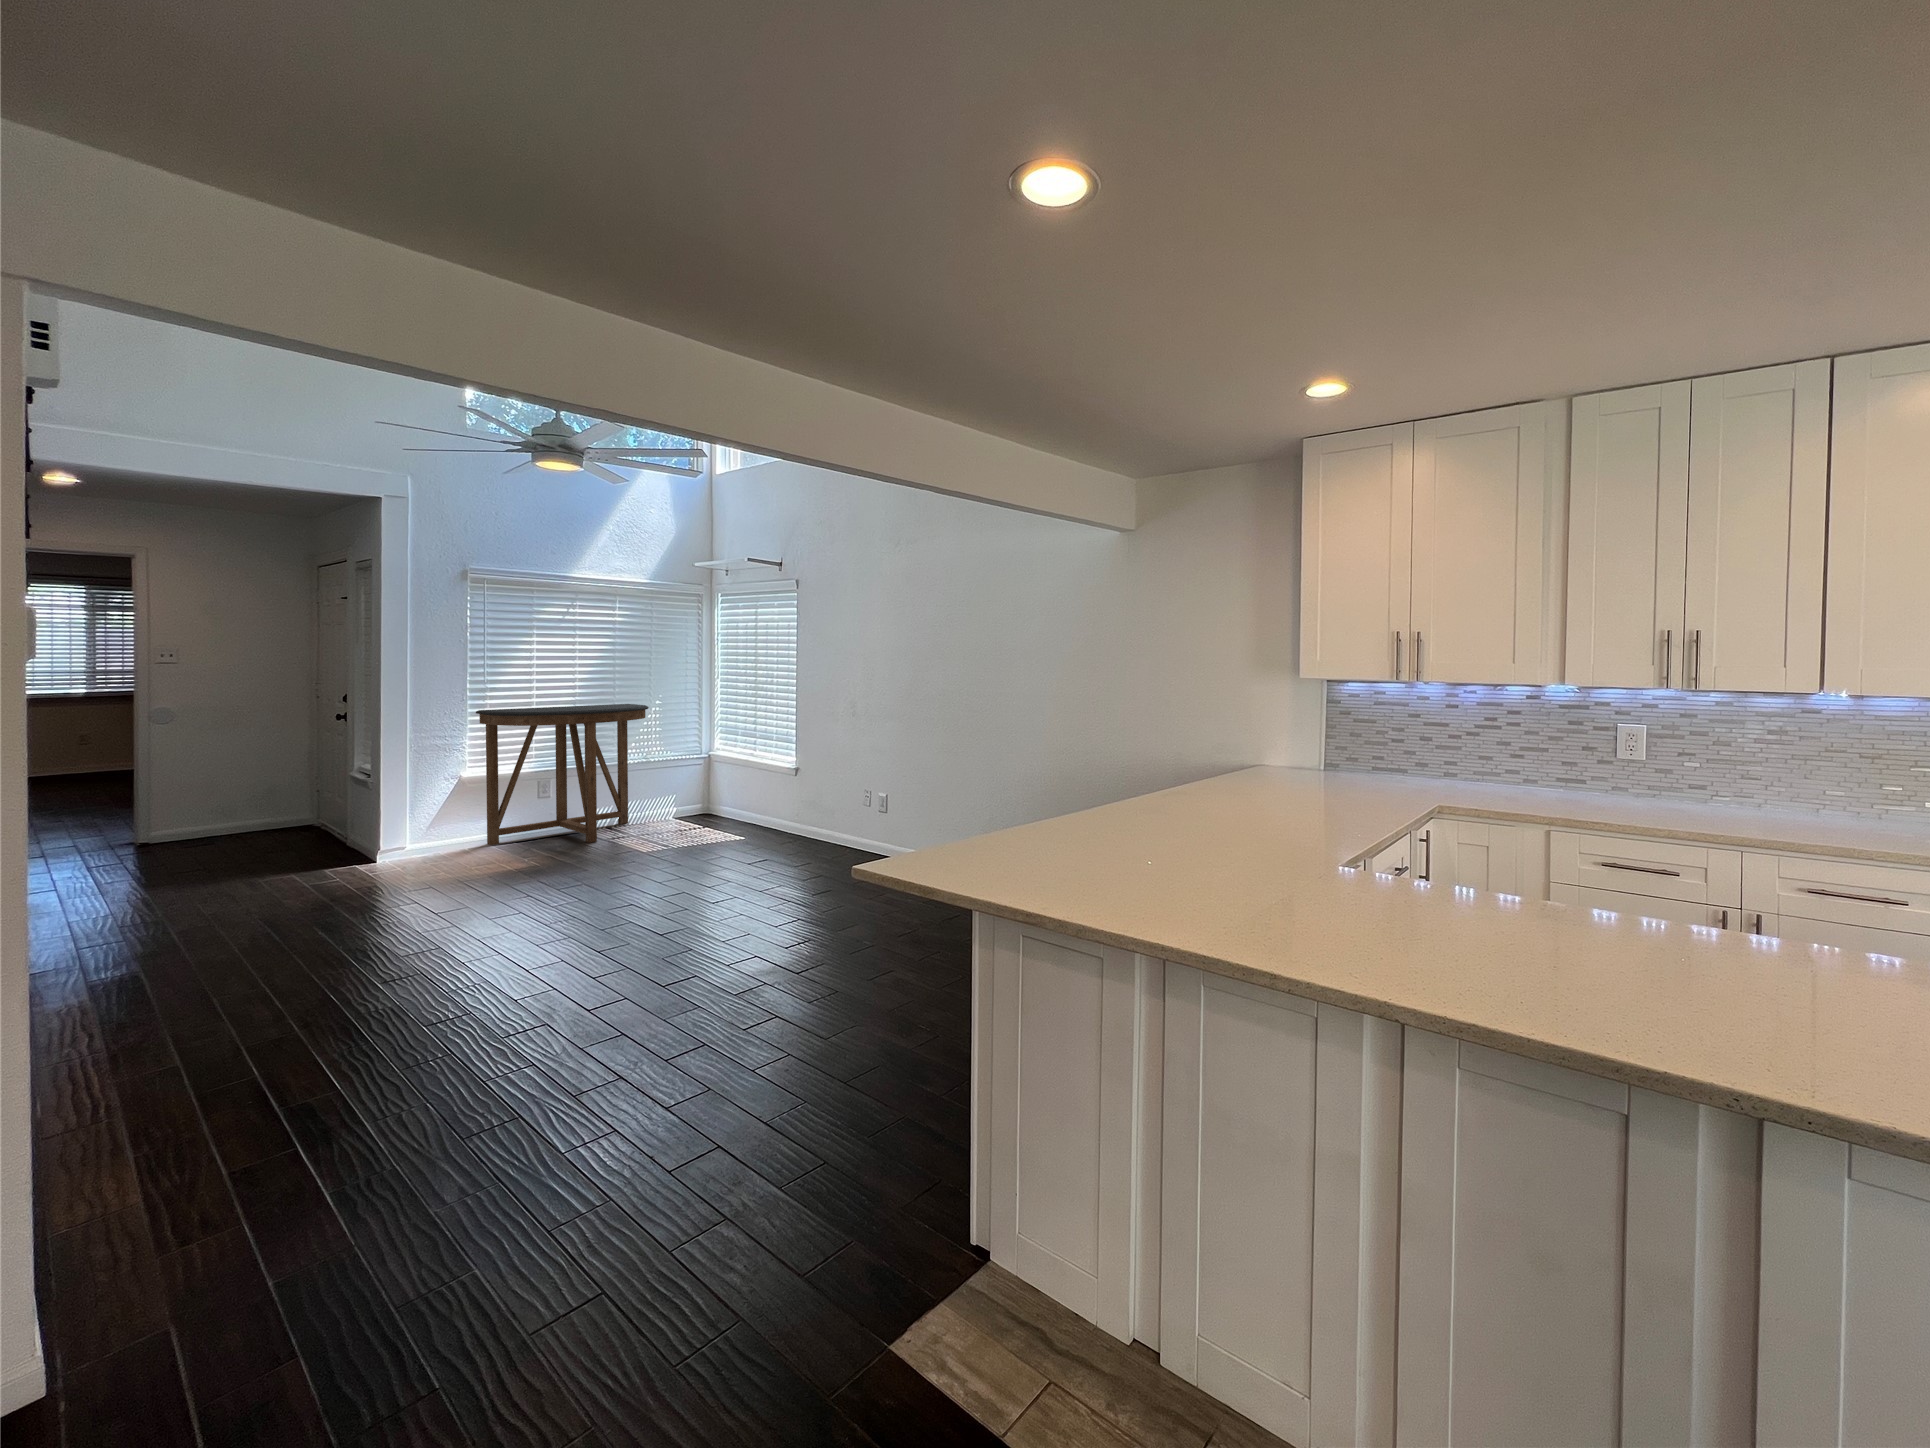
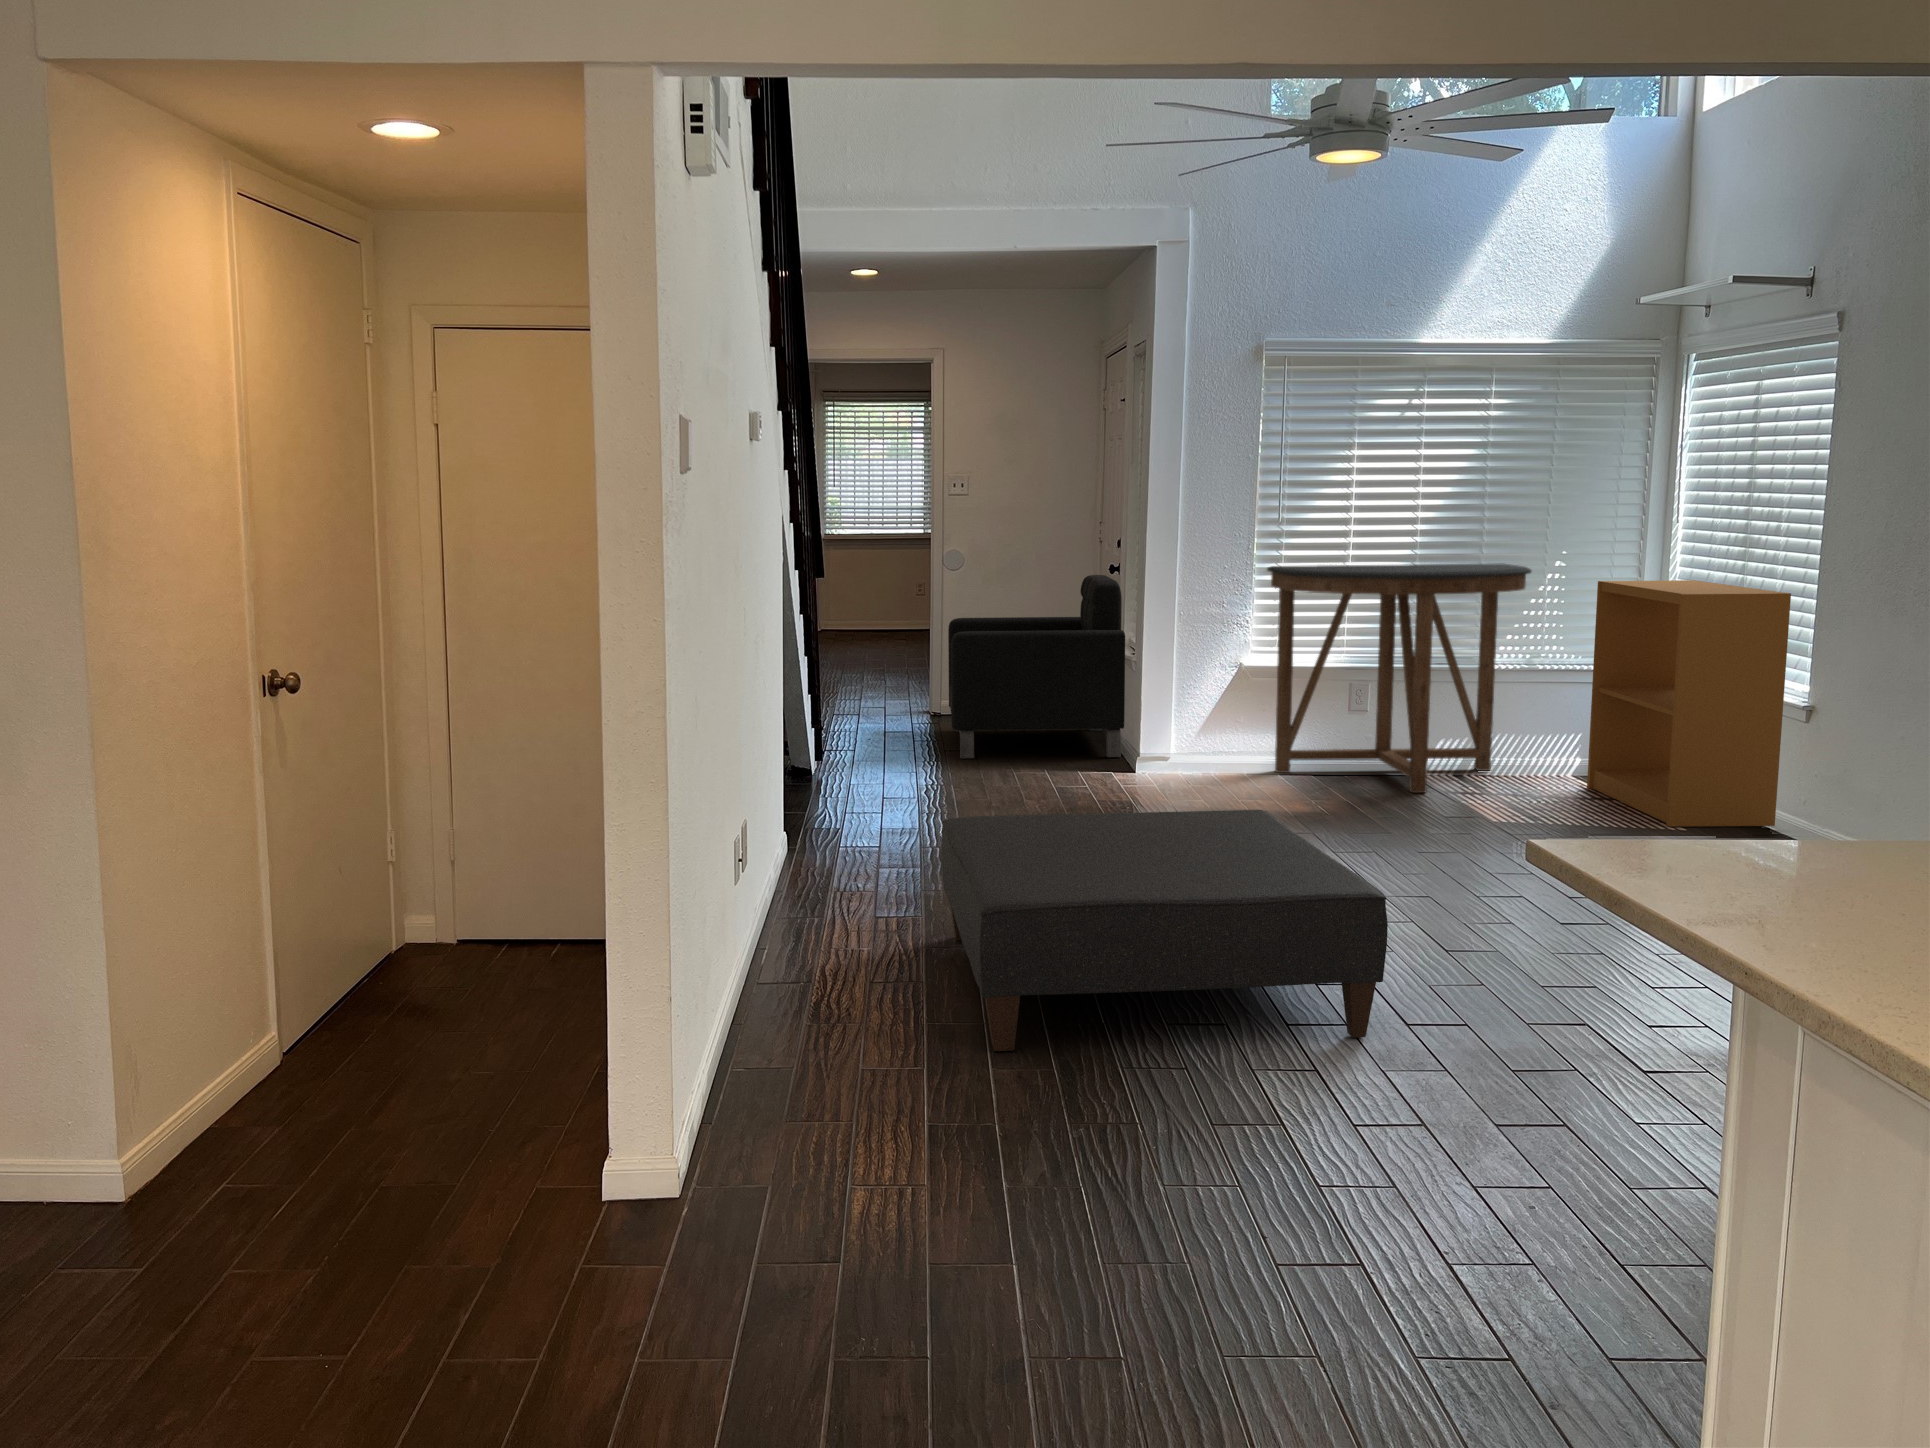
bookshelf: none [685,709,783,838] -> present [1587,580,1791,827]
armchair: none [162,722,358,877] -> present [948,575,1125,758]
ottoman: none [252,866,647,1083] -> present [941,810,1388,1051]

